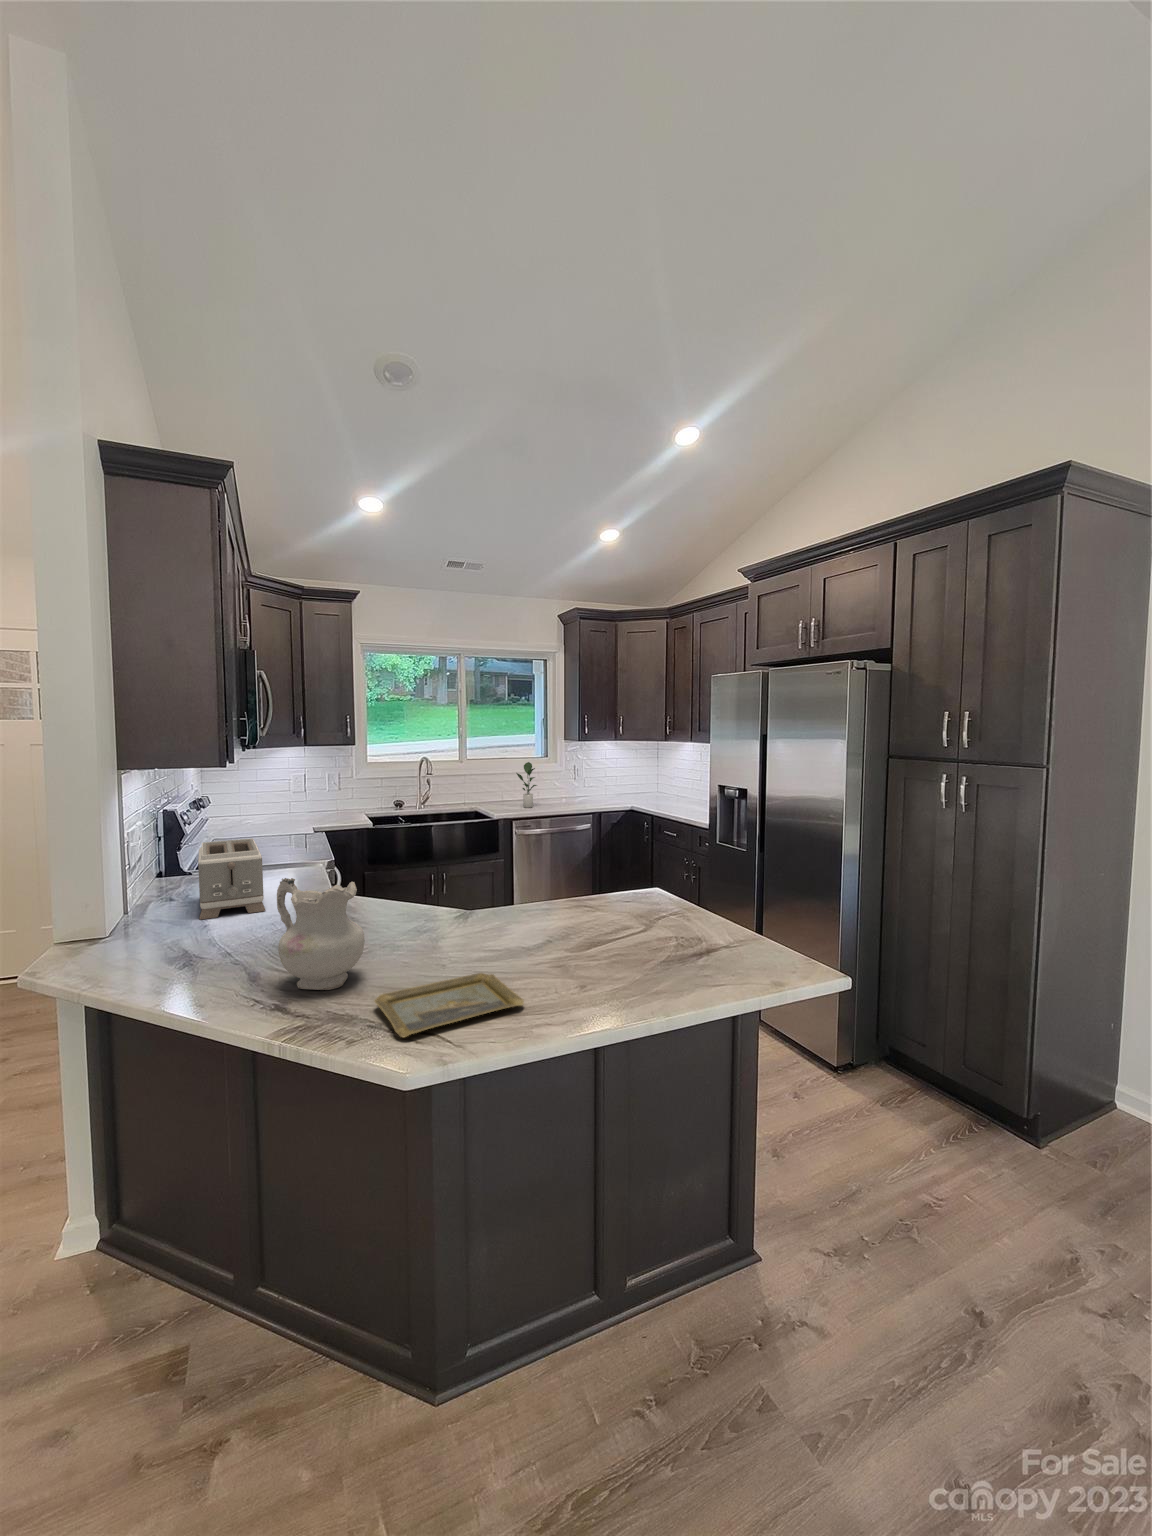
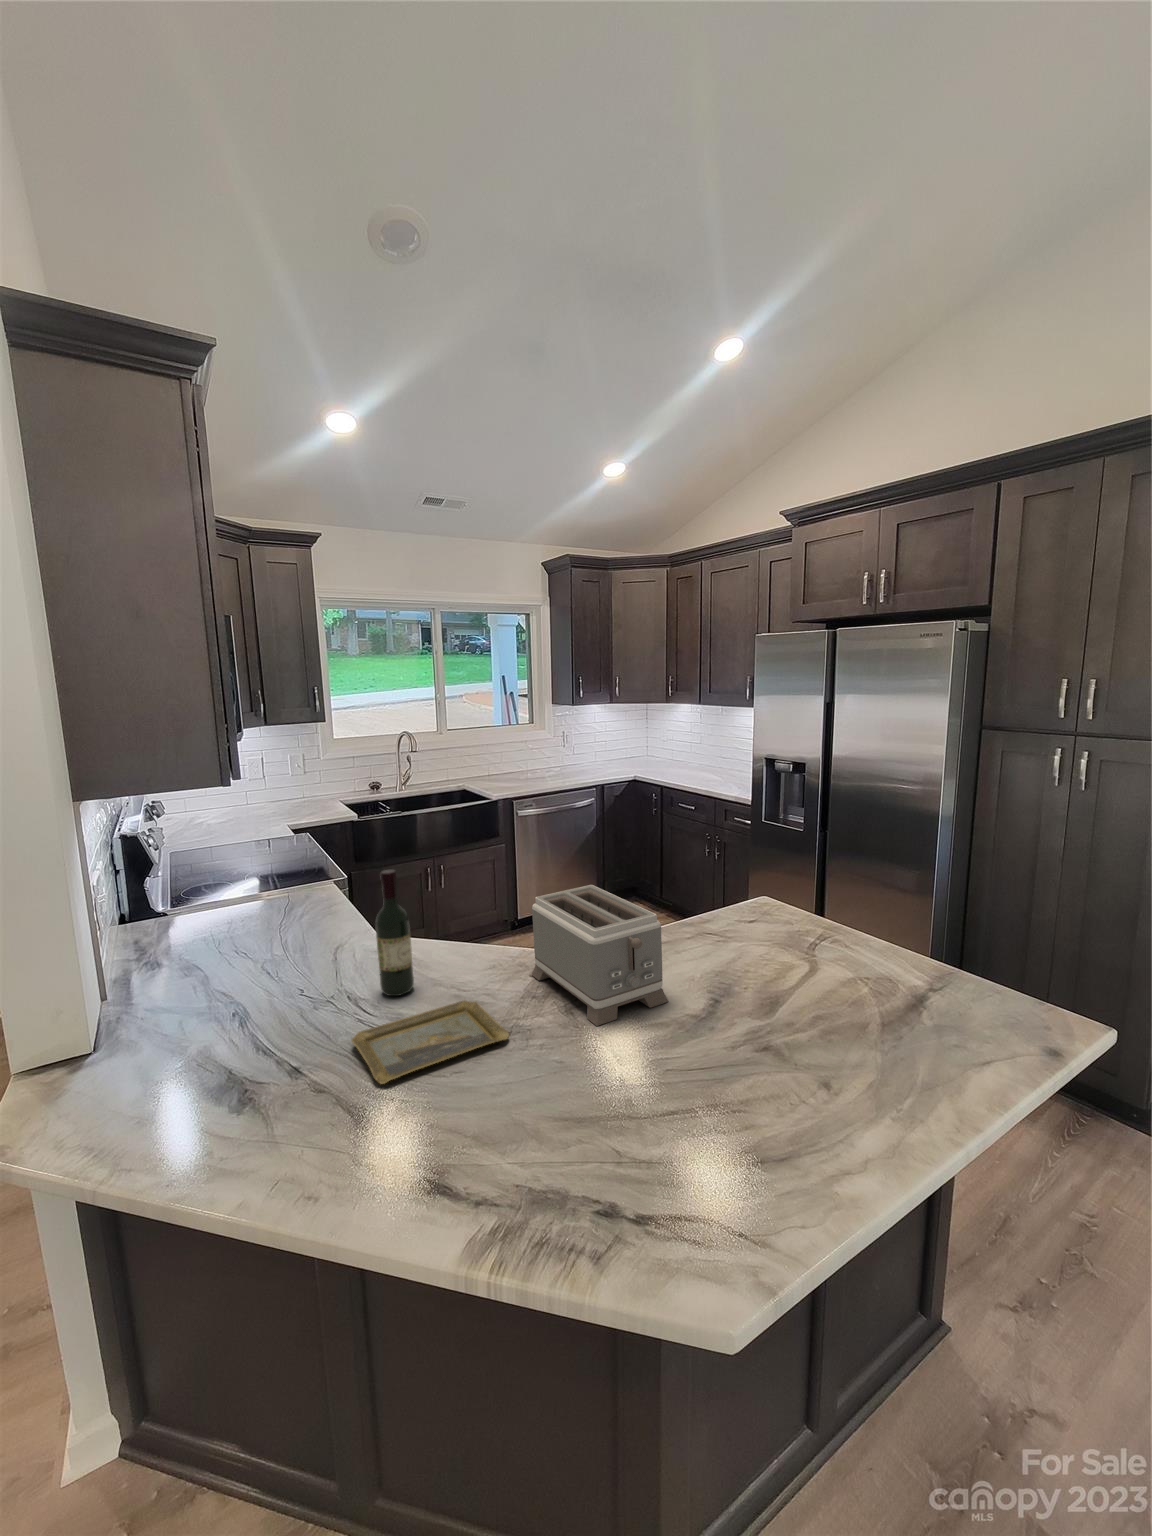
potted plant: present [516,762,537,808] -> none [502,732,527,781]
toaster: present [198,838,265,920] -> present [532,885,668,1026]
wine bottle: none [401,848,433,969] -> present [376,870,414,996]
ceramic pitcher: present [277,878,365,990] -> none [243,909,340,1026]

